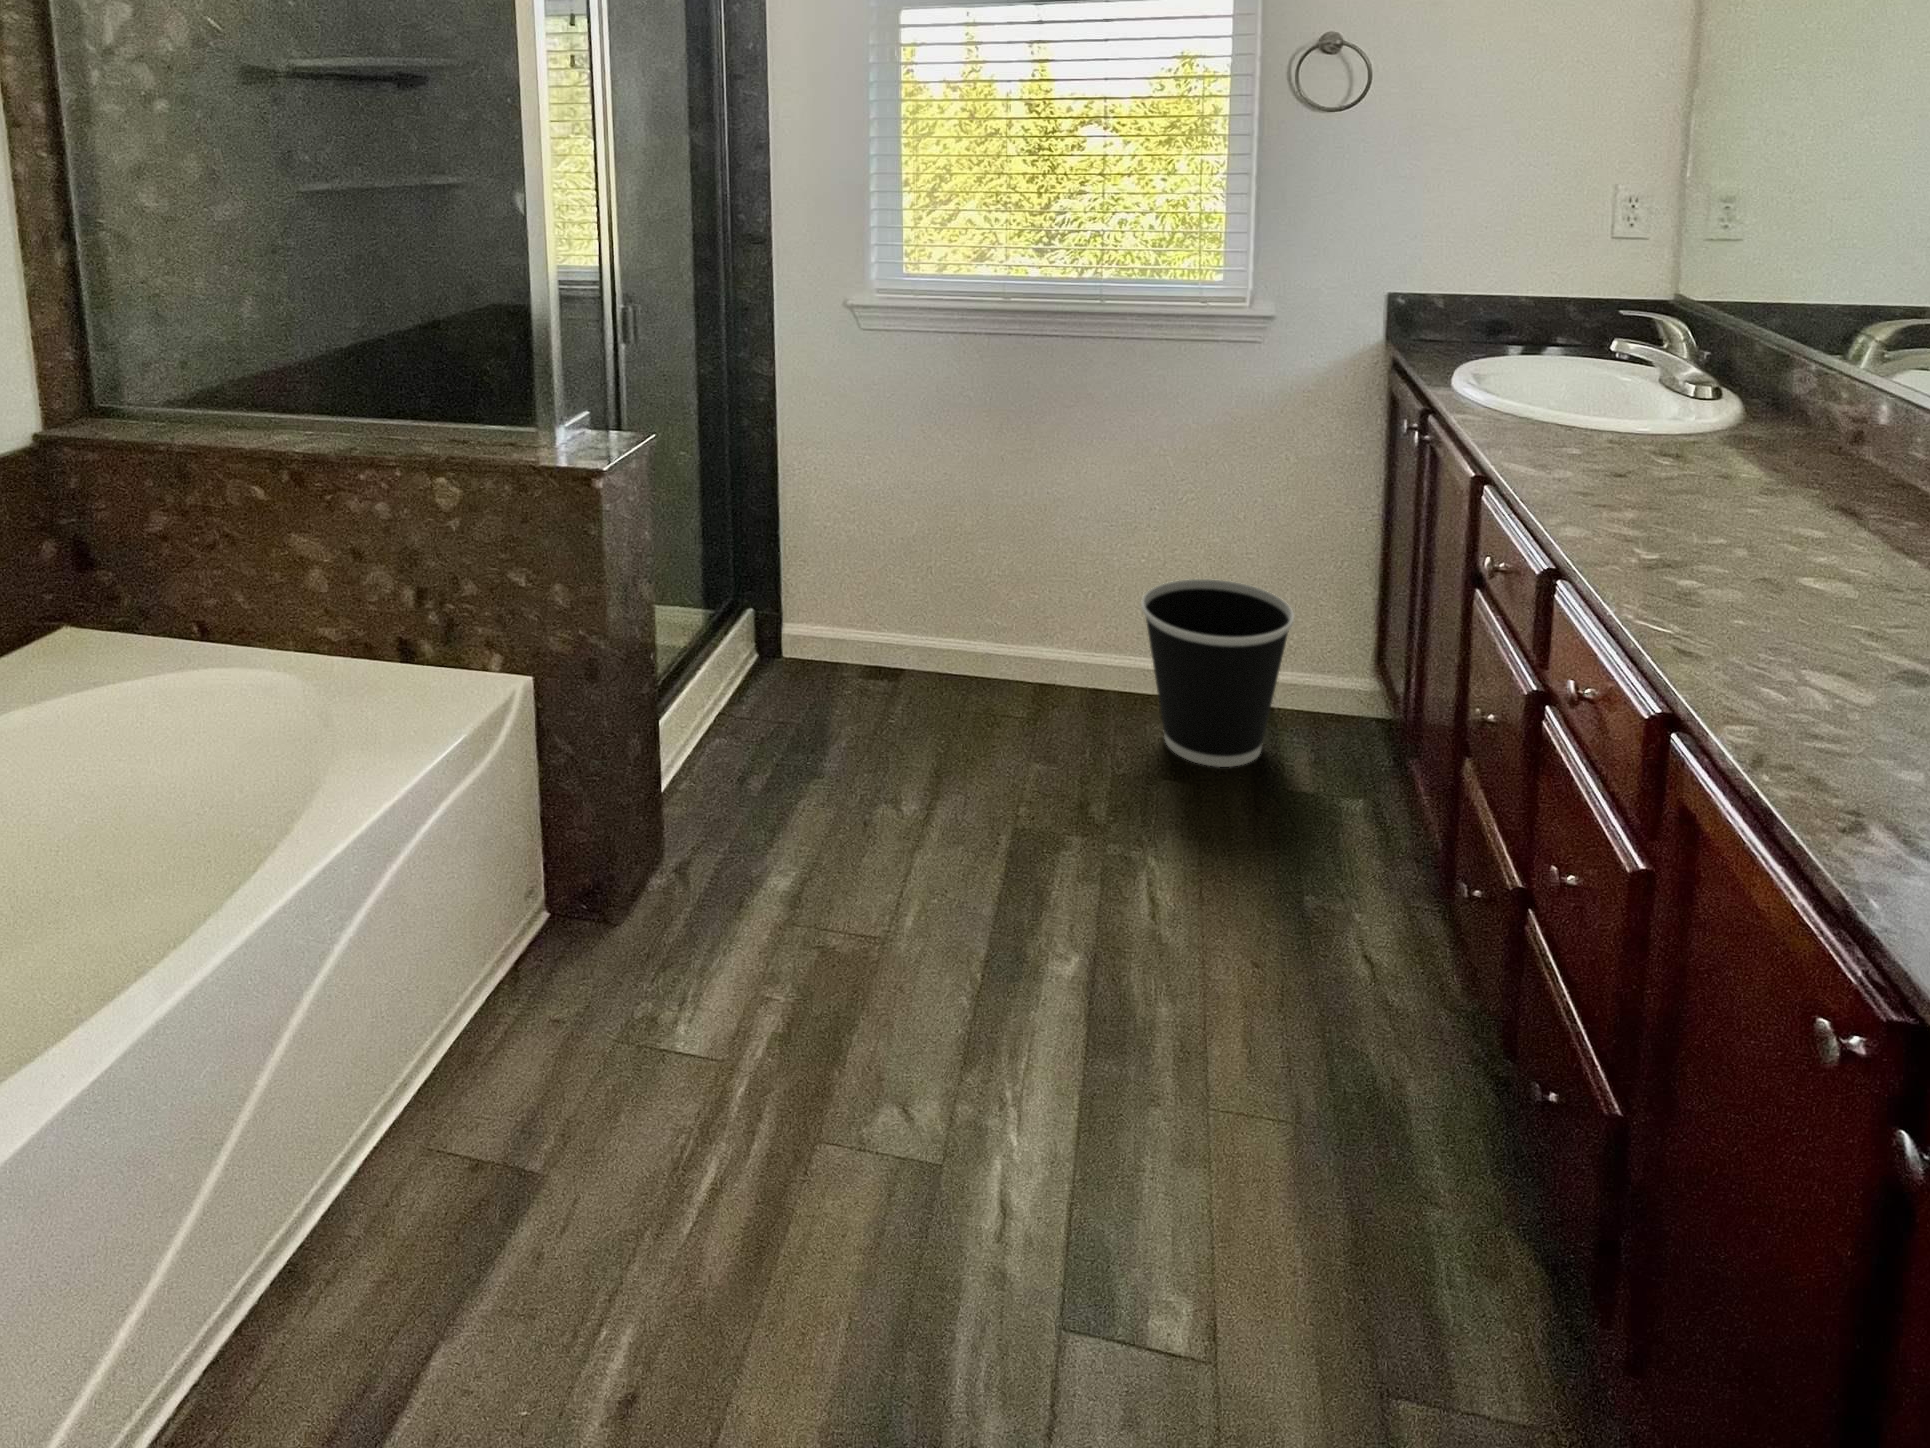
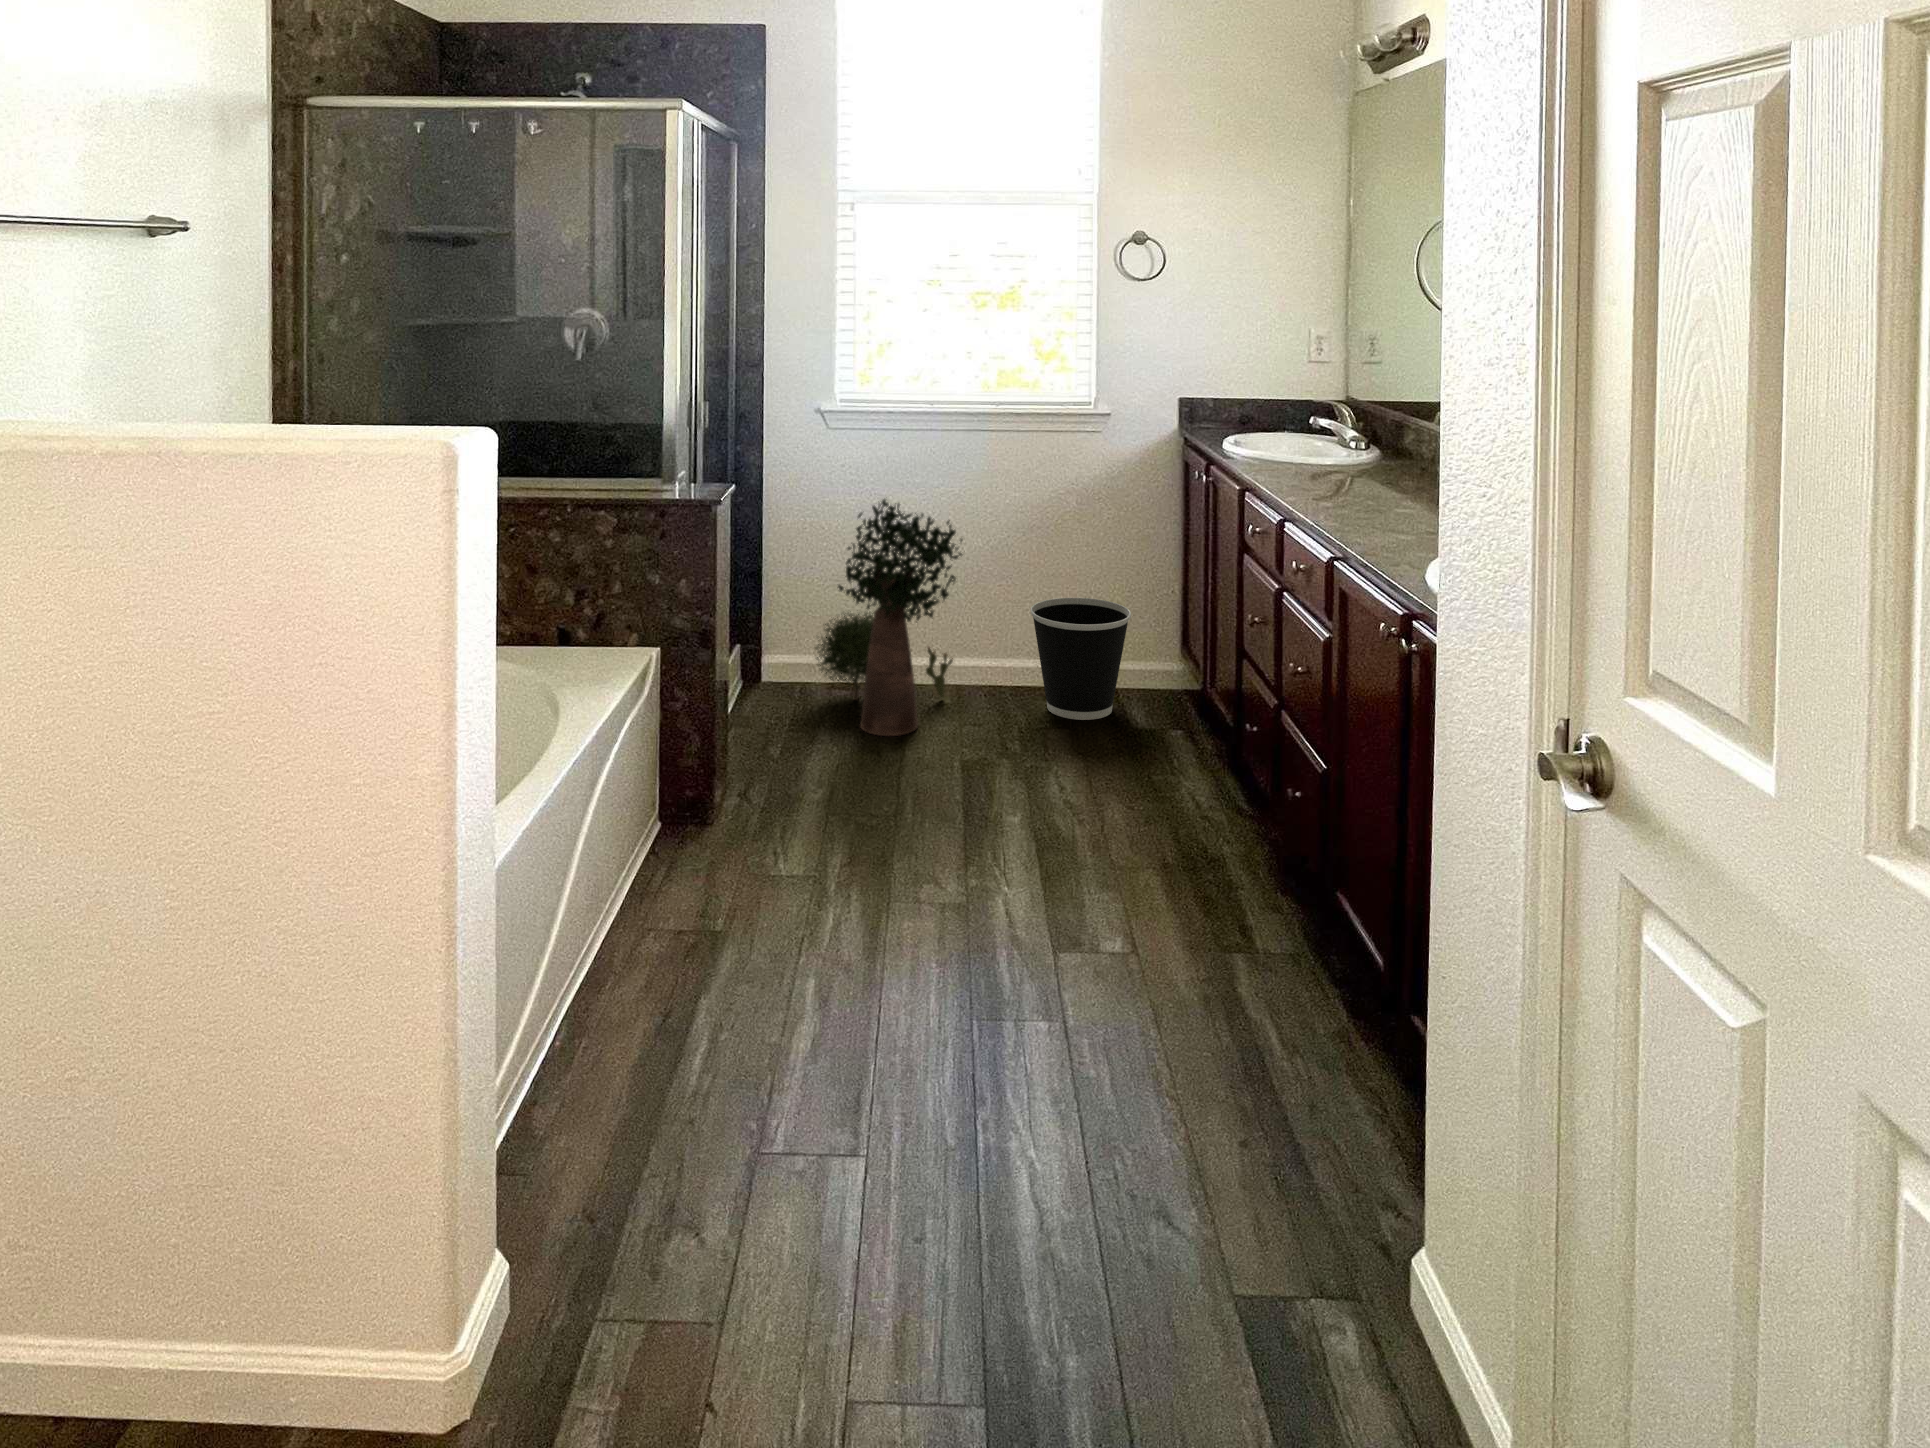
potted plant: none [839,434,1035,774] -> present [816,499,962,736]

